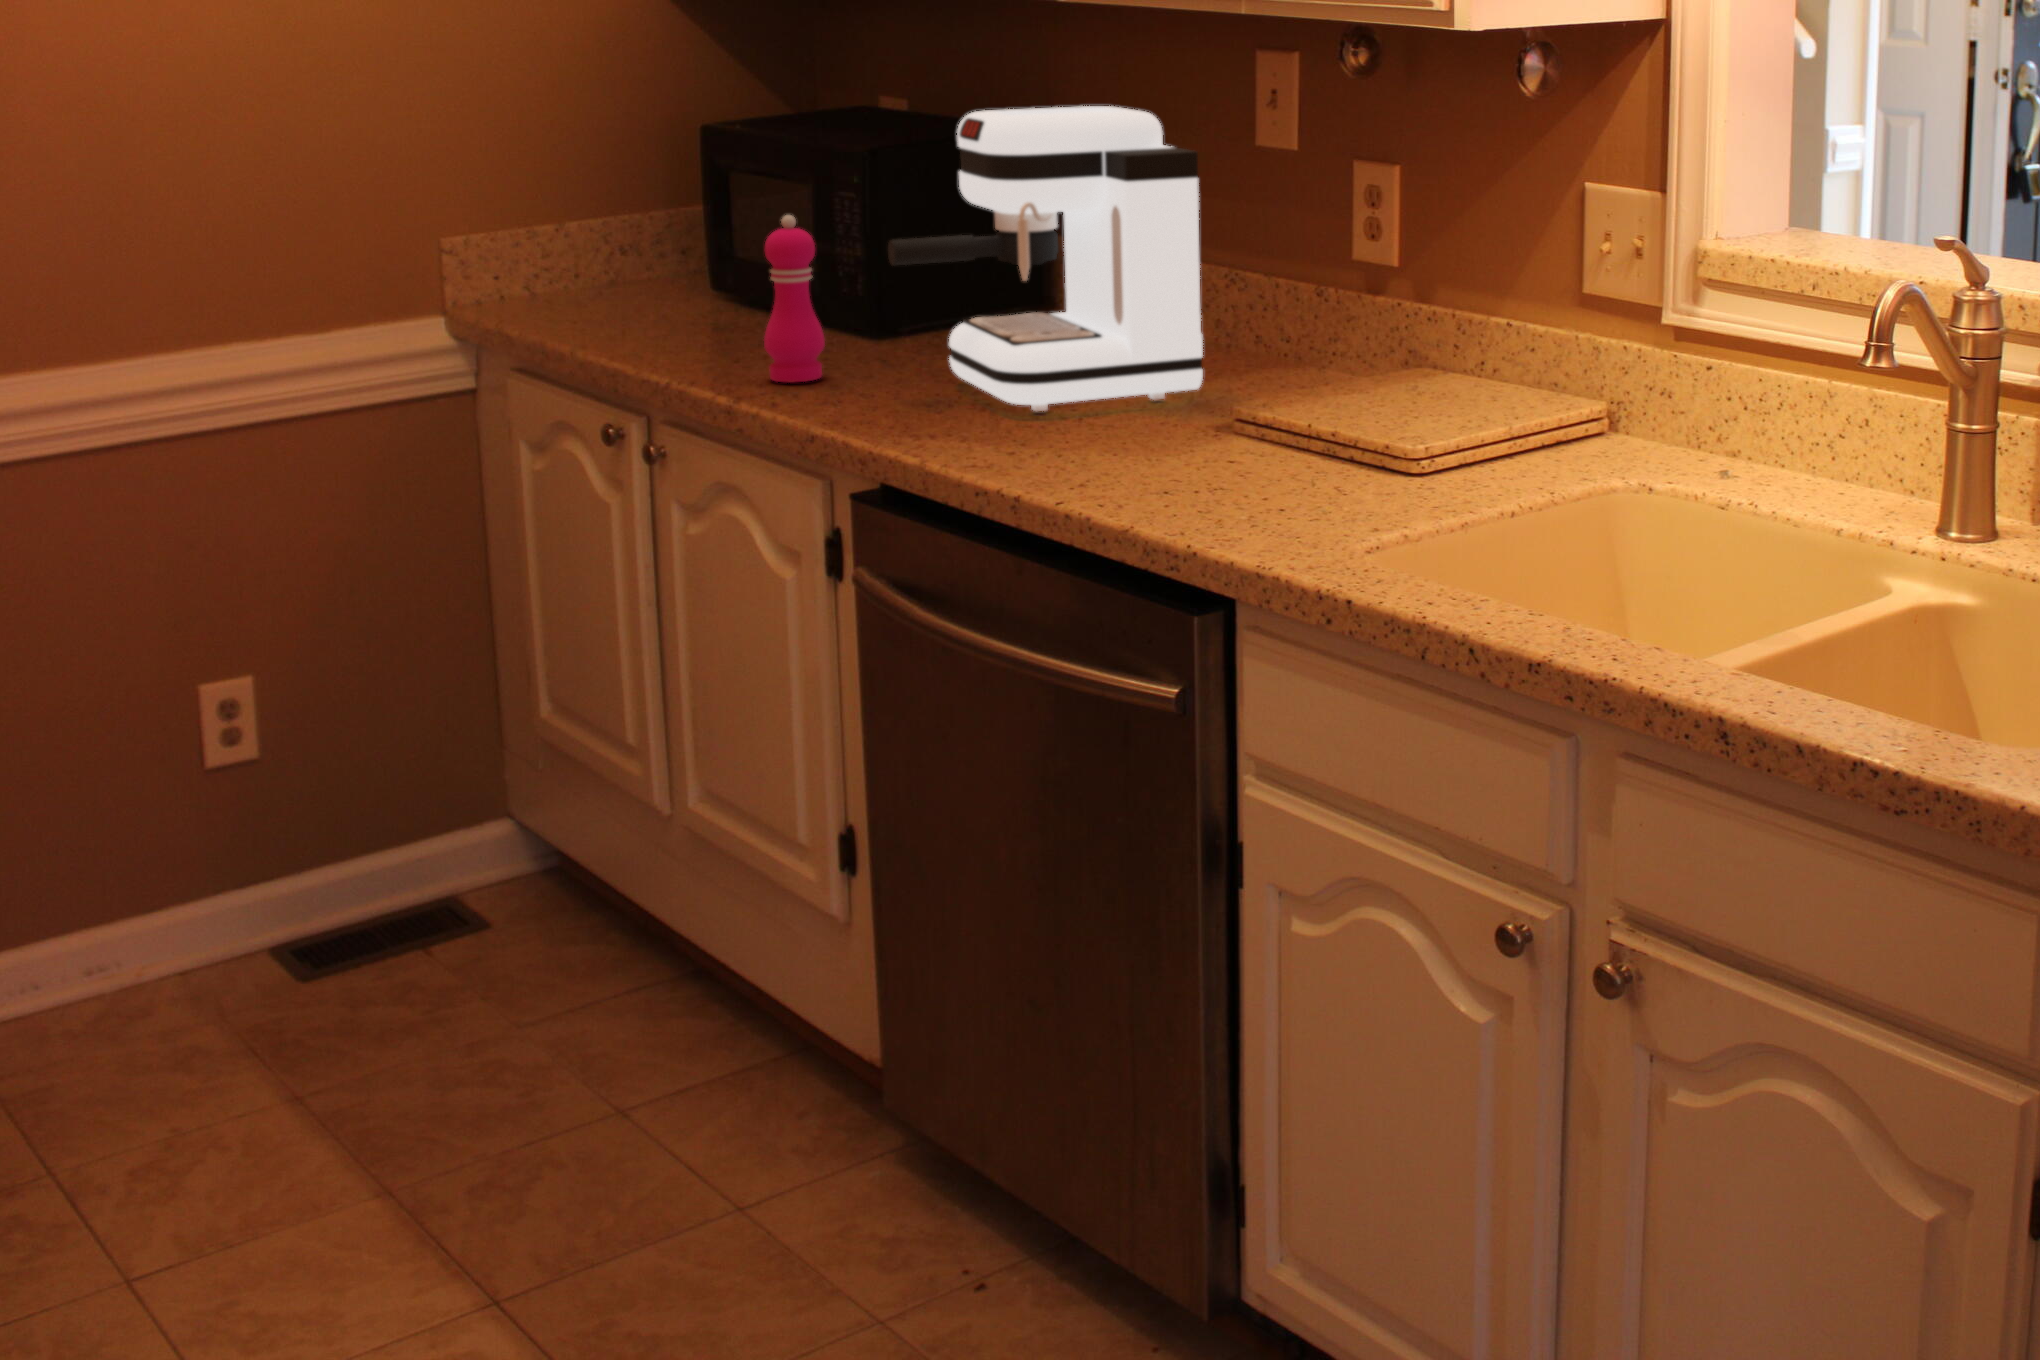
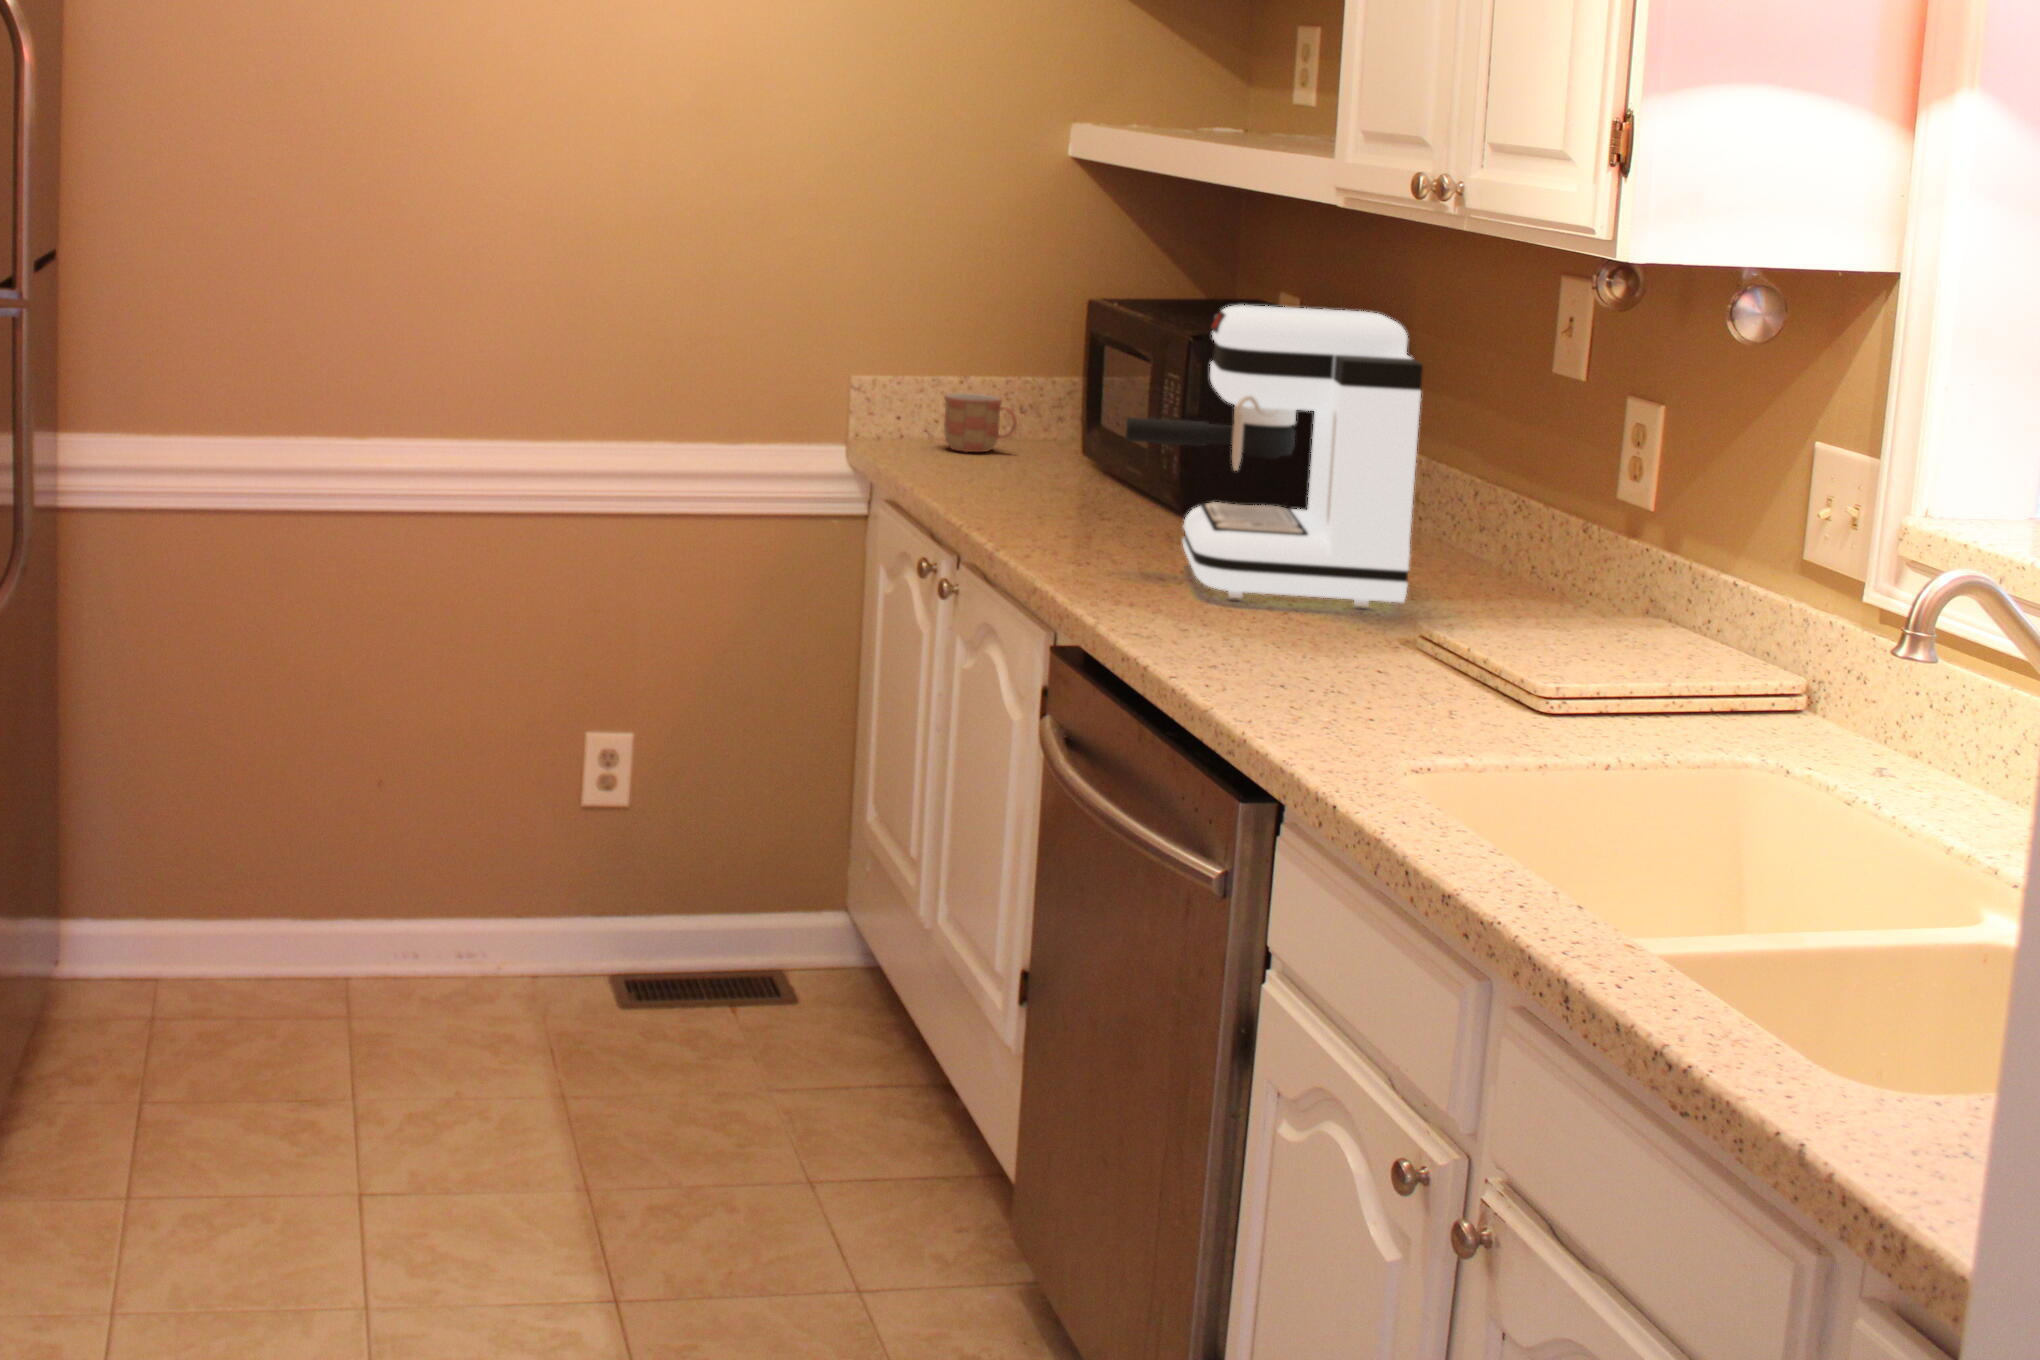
pepper mill: present [764,215,825,383] -> none [1027,385,1083,541]
mug: none [568,239,655,302] -> present [944,393,1017,452]

